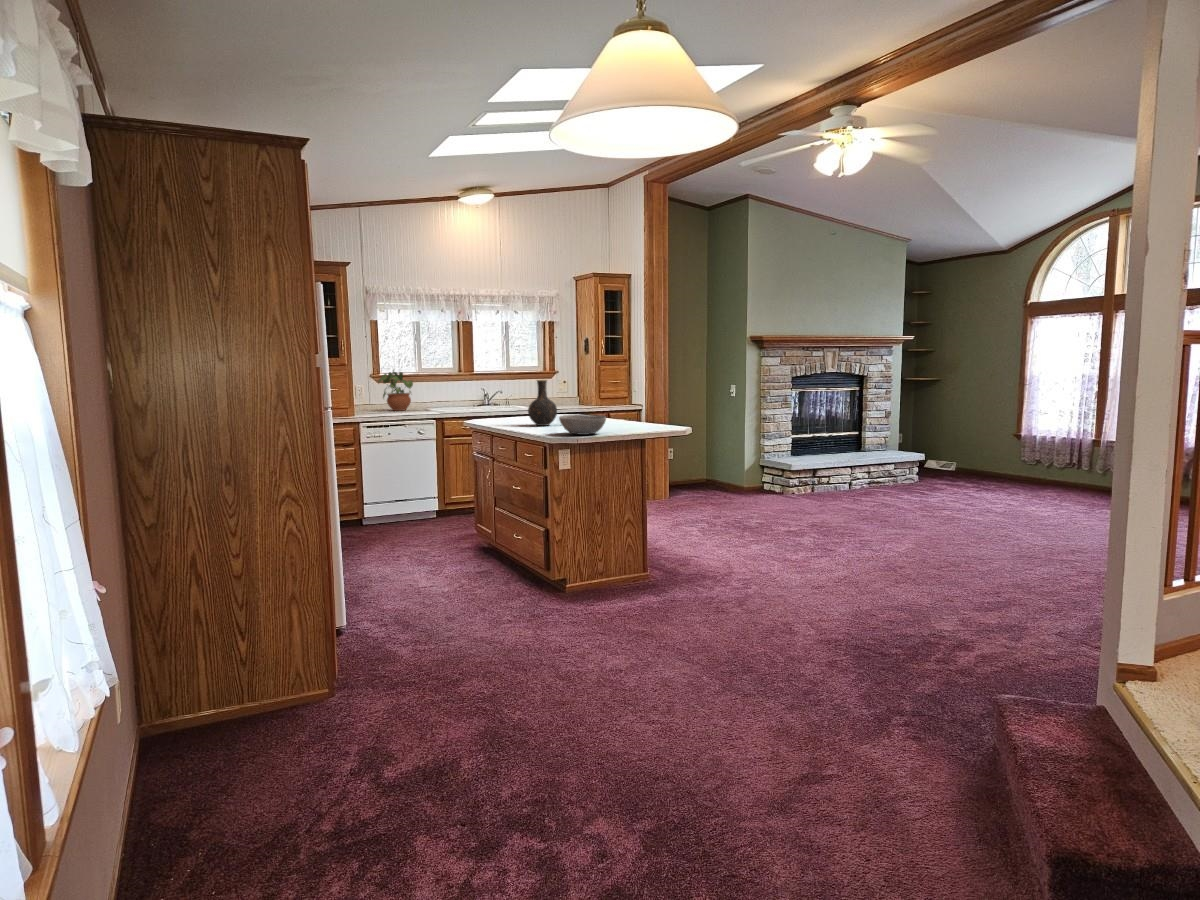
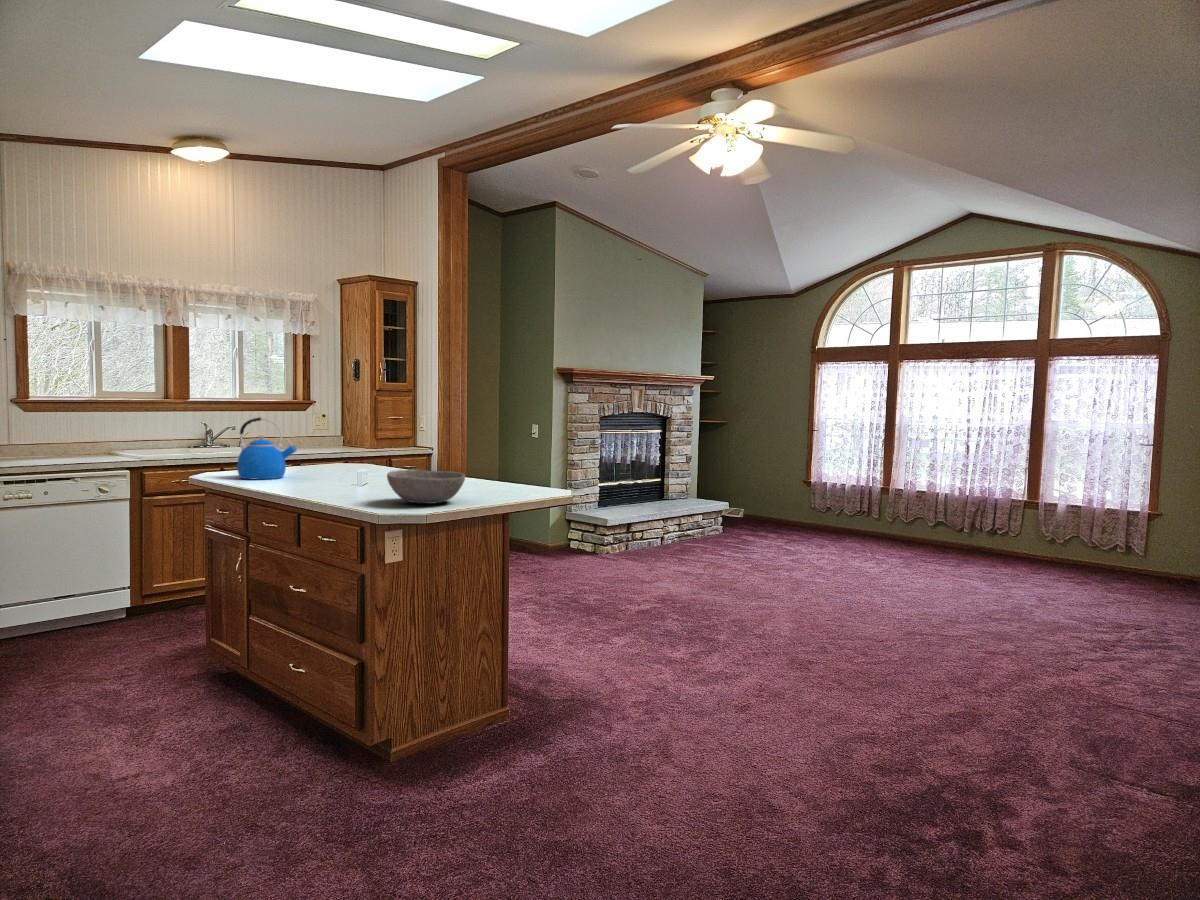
potted plant: present [379,370,413,411] -> none [29,390,92,455]
vase: present [528,380,557,426] -> none [310,412,358,484]
kettle: none [489,384,524,423] -> present [237,417,297,479]

